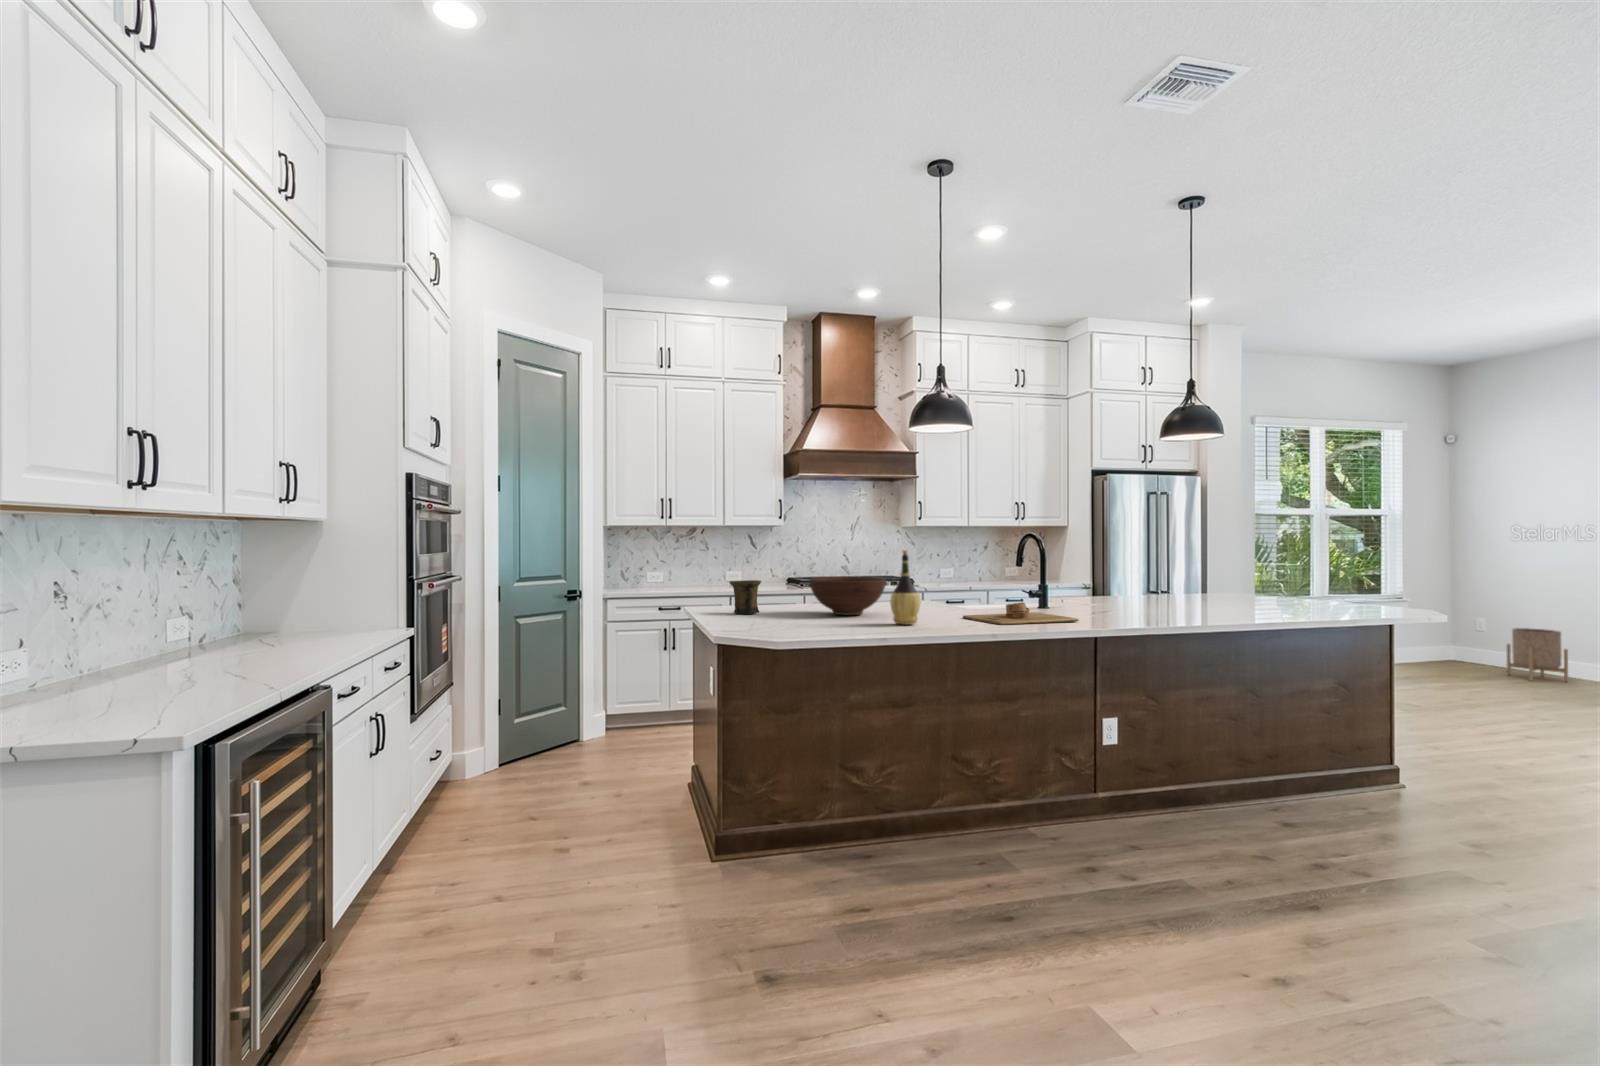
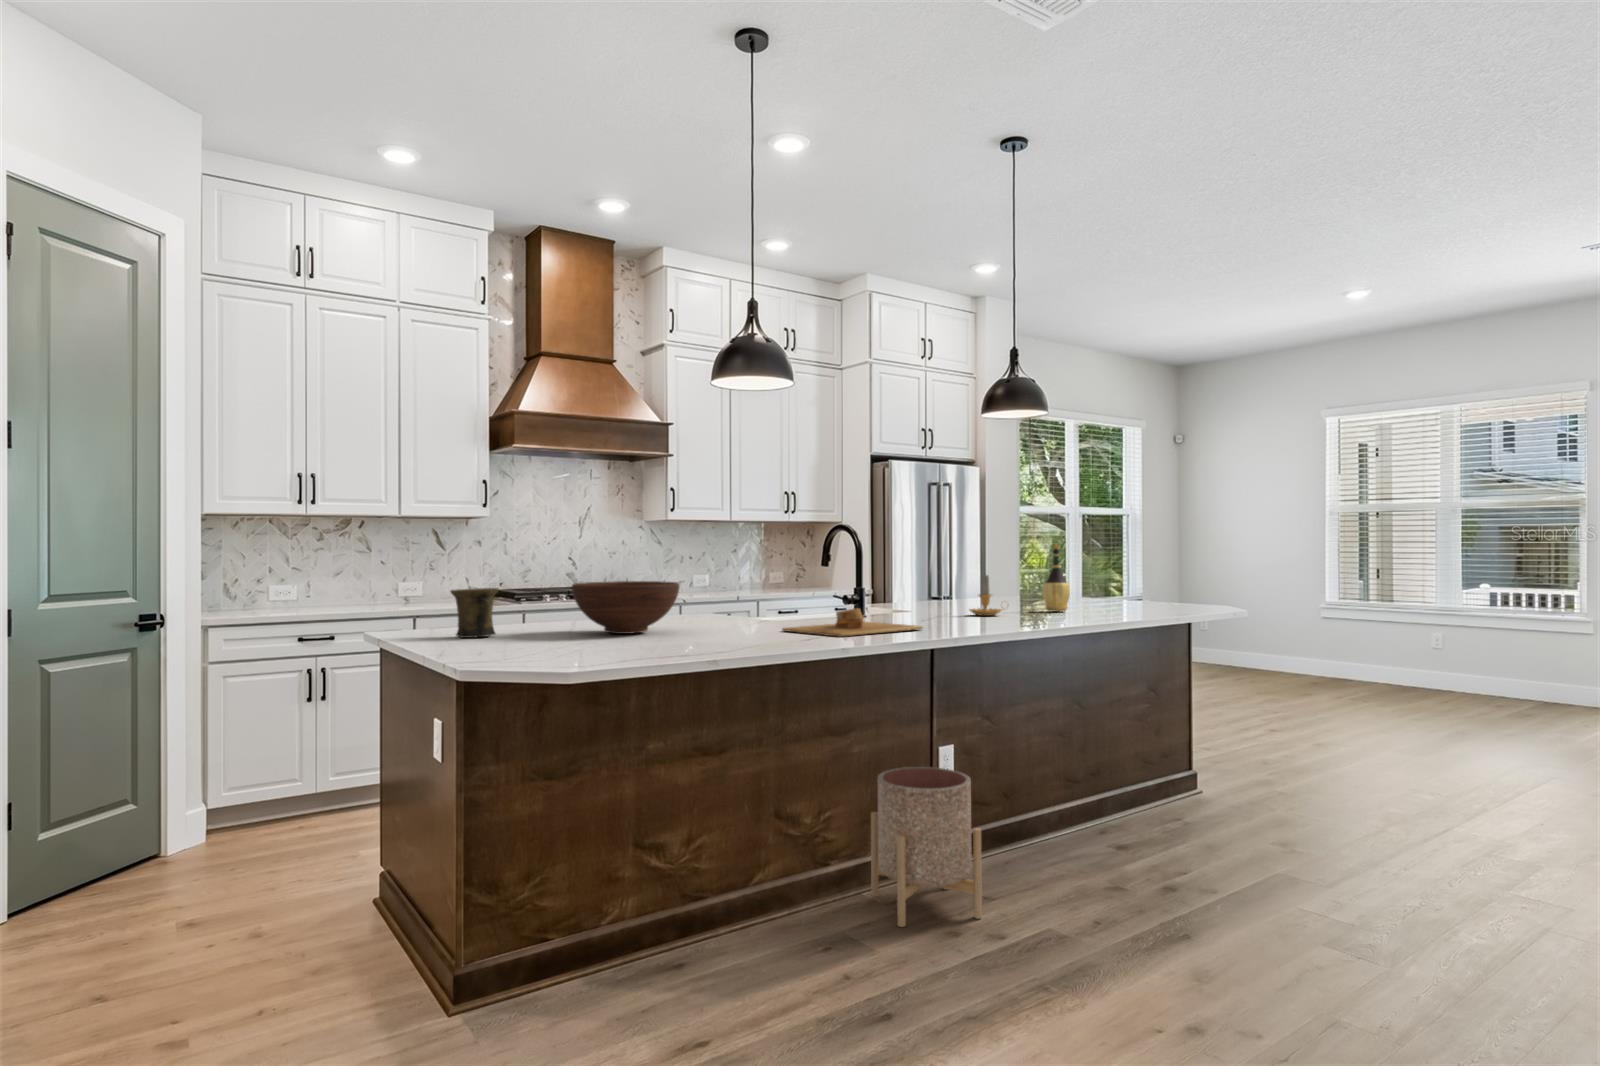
wine bottle: present [890,550,920,625] -> present [1043,544,1070,612]
candle: none [1143,574,1180,611] -> present [970,575,1008,616]
planter: present [1507,628,1568,682] -> present [871,767,982,927]

